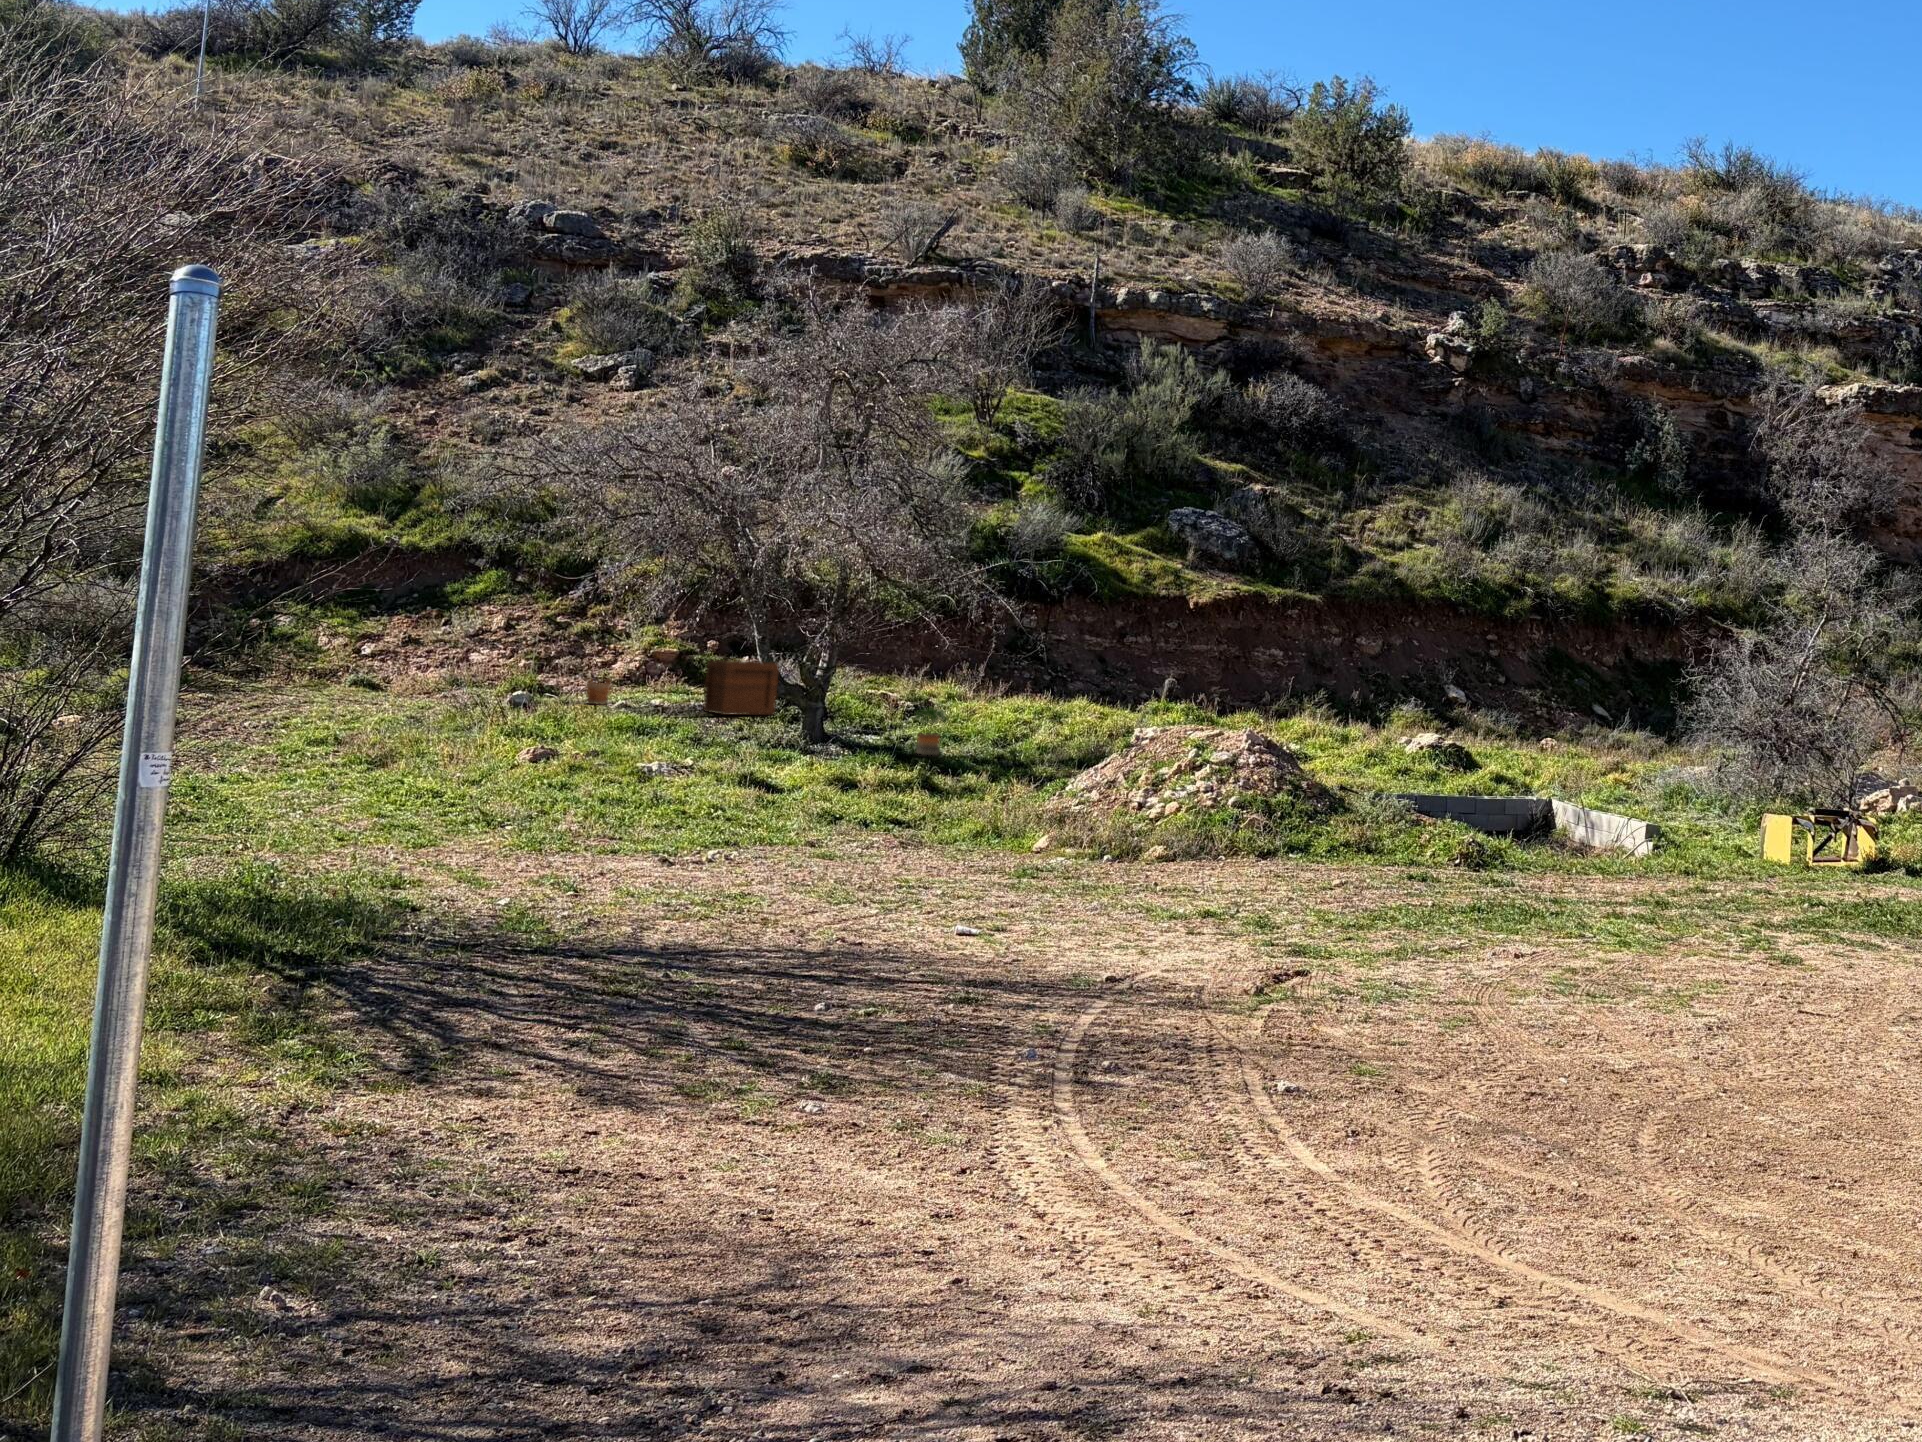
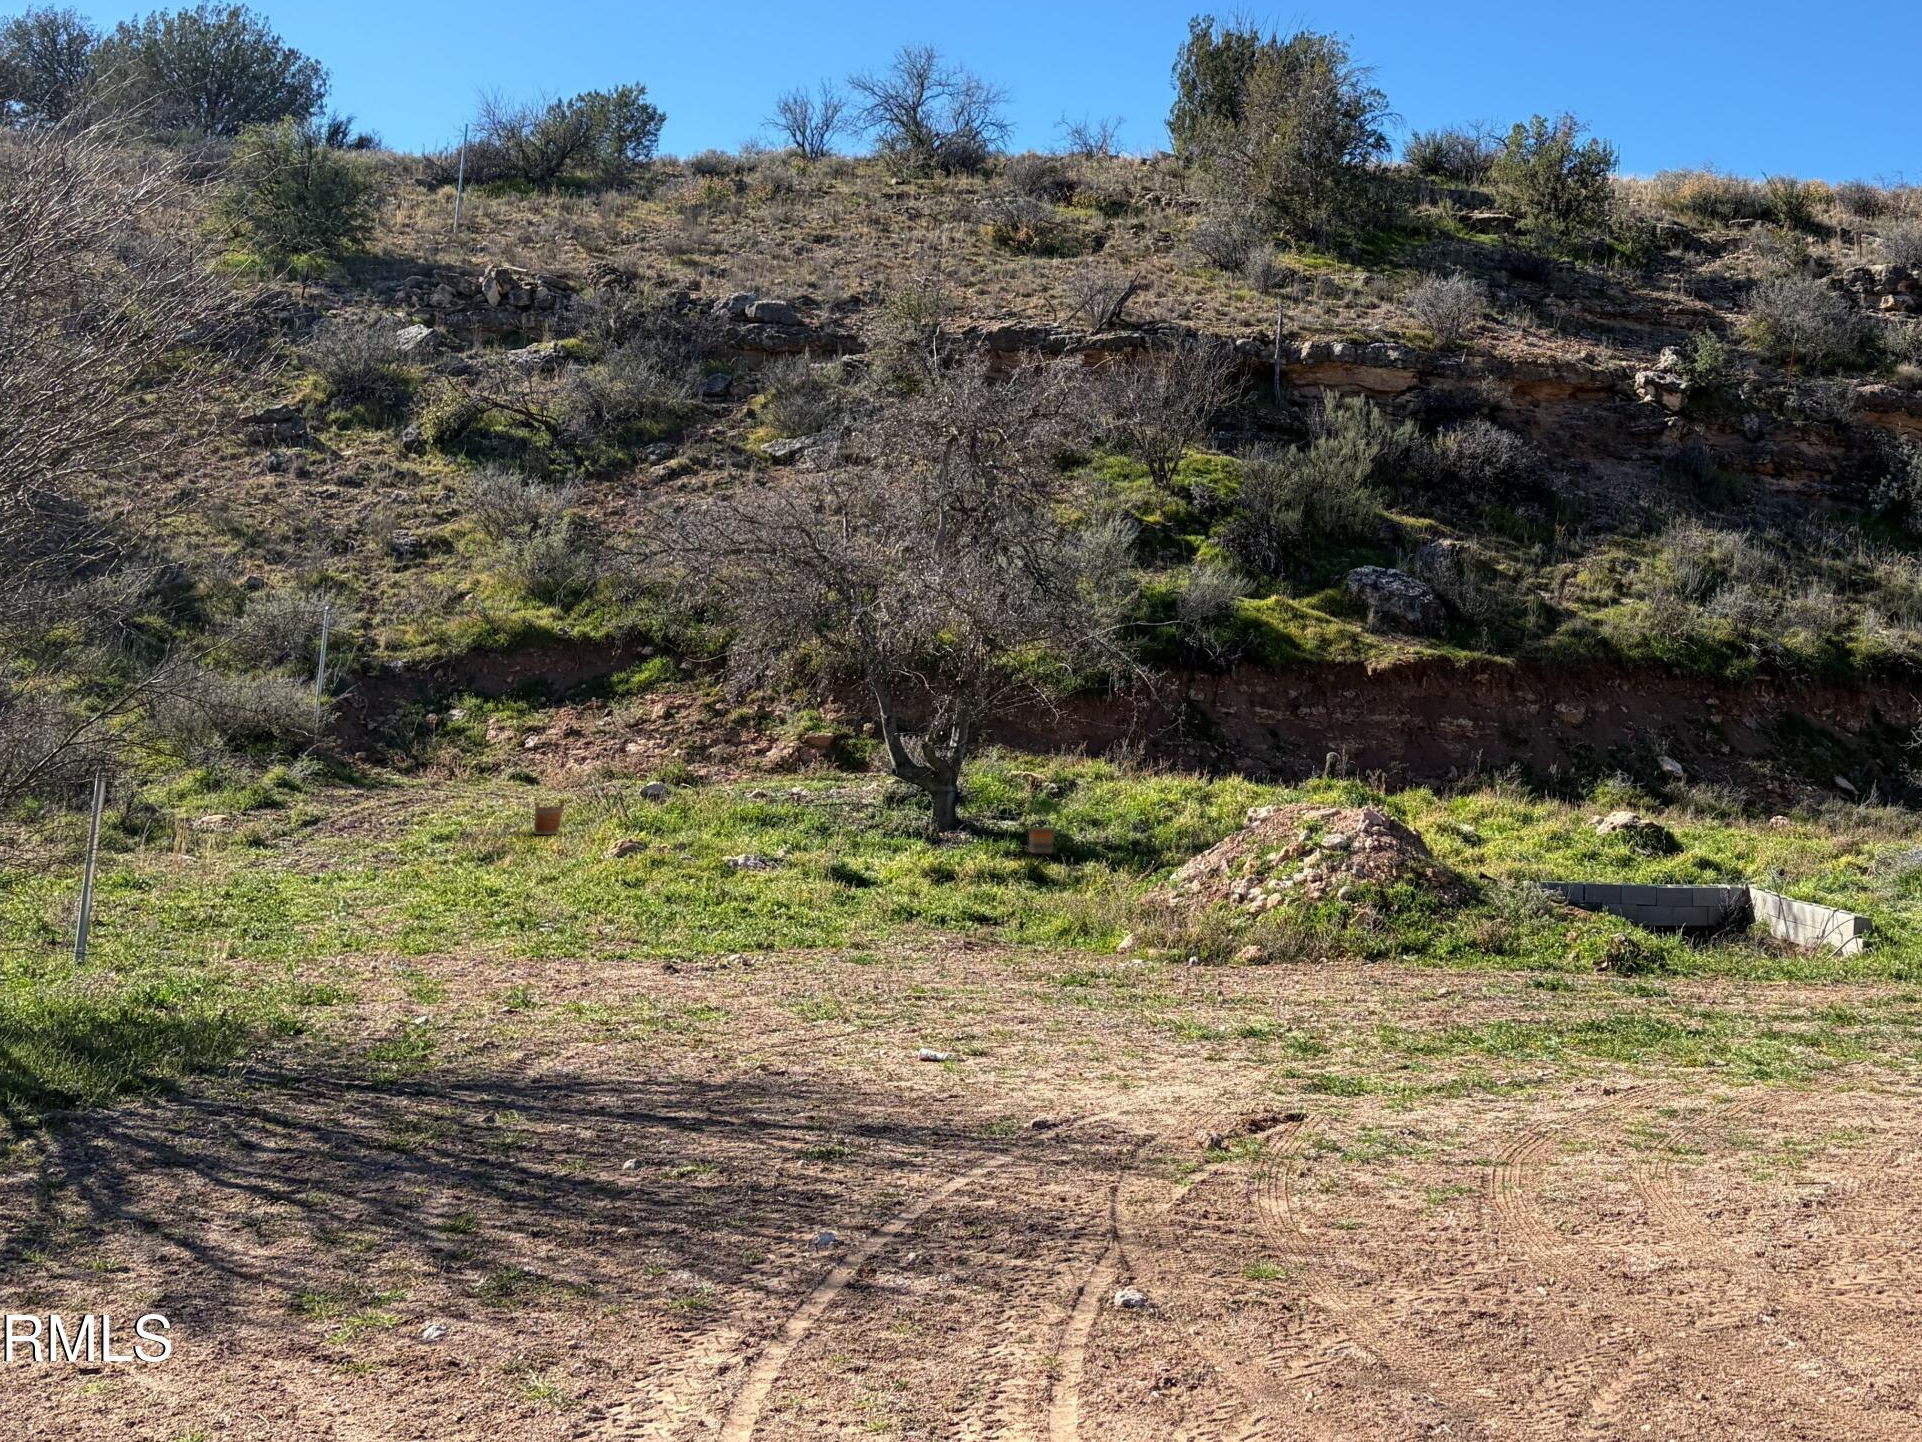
wooden crate: present [703,660,779,715] -> none [830,742,905,804]
bucket: present [586,679,611,705] -> present [534,801,566,835]

